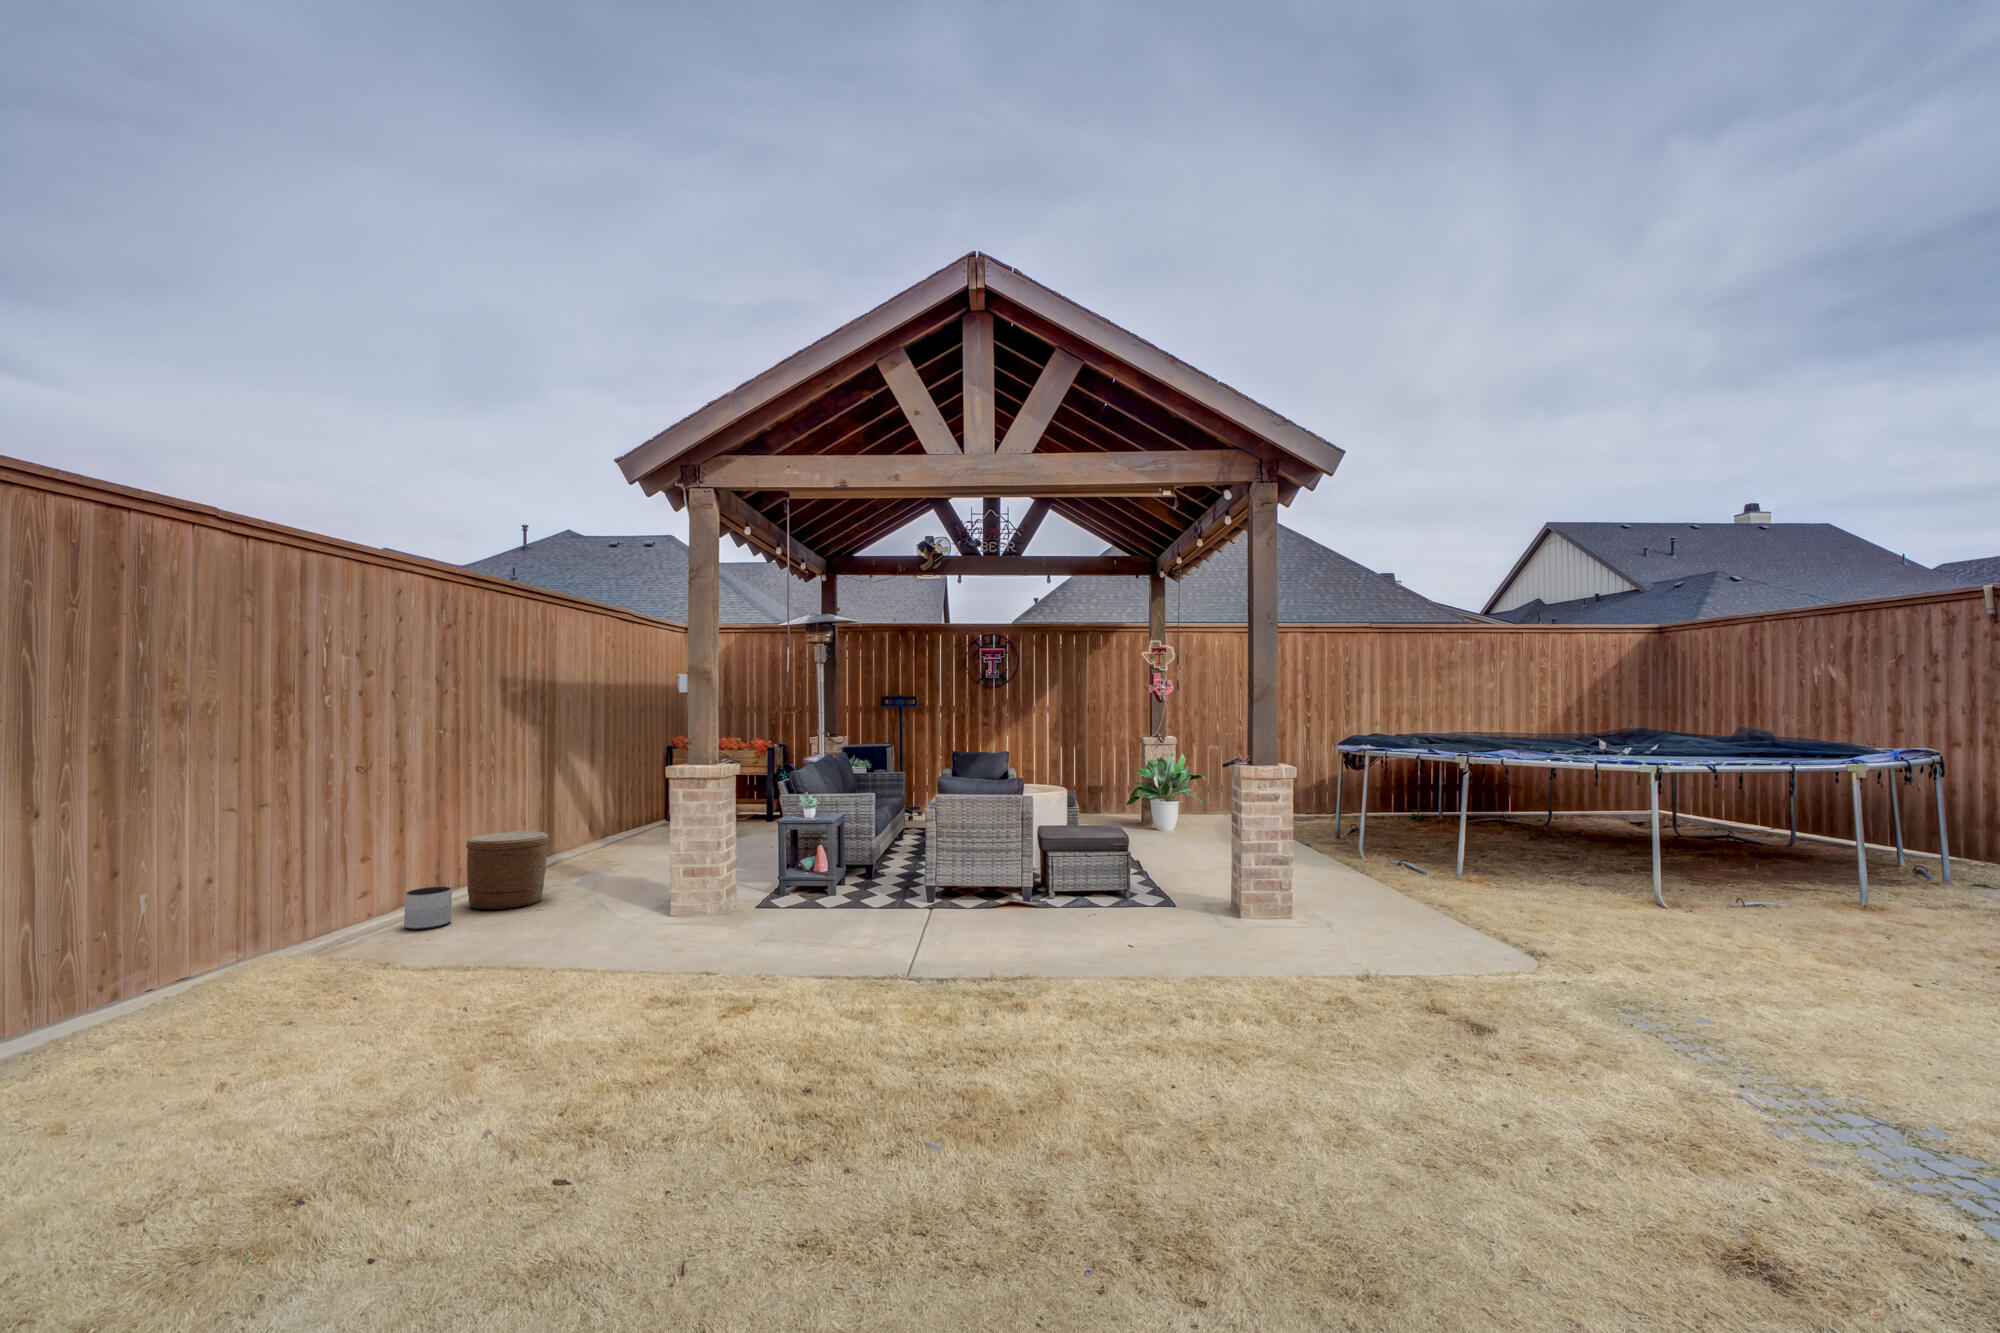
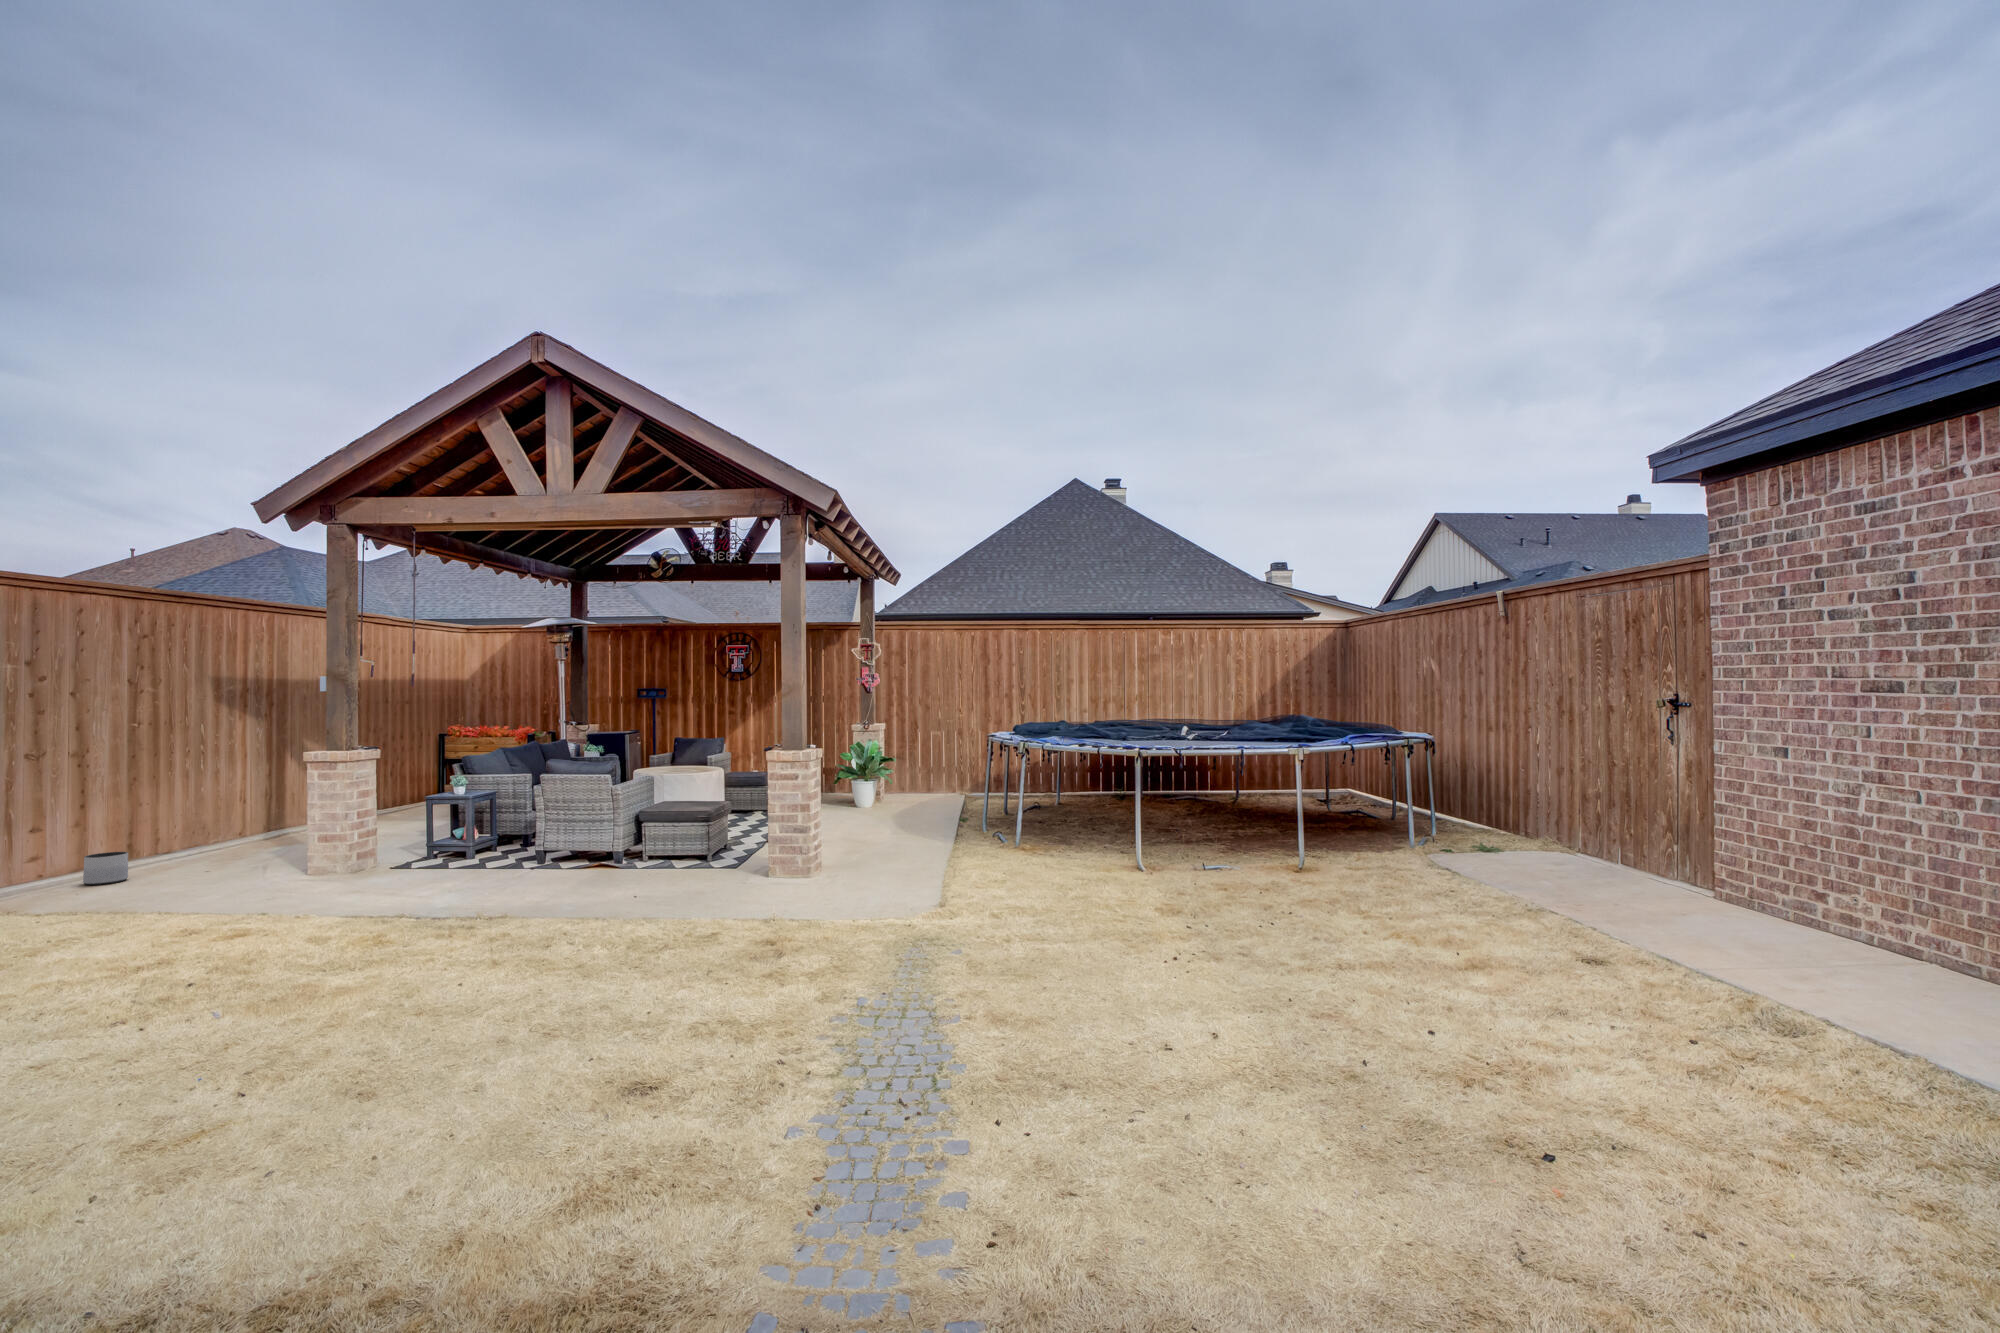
woven basket: present [466,831,549,909] -> none [152,808,232,871]

